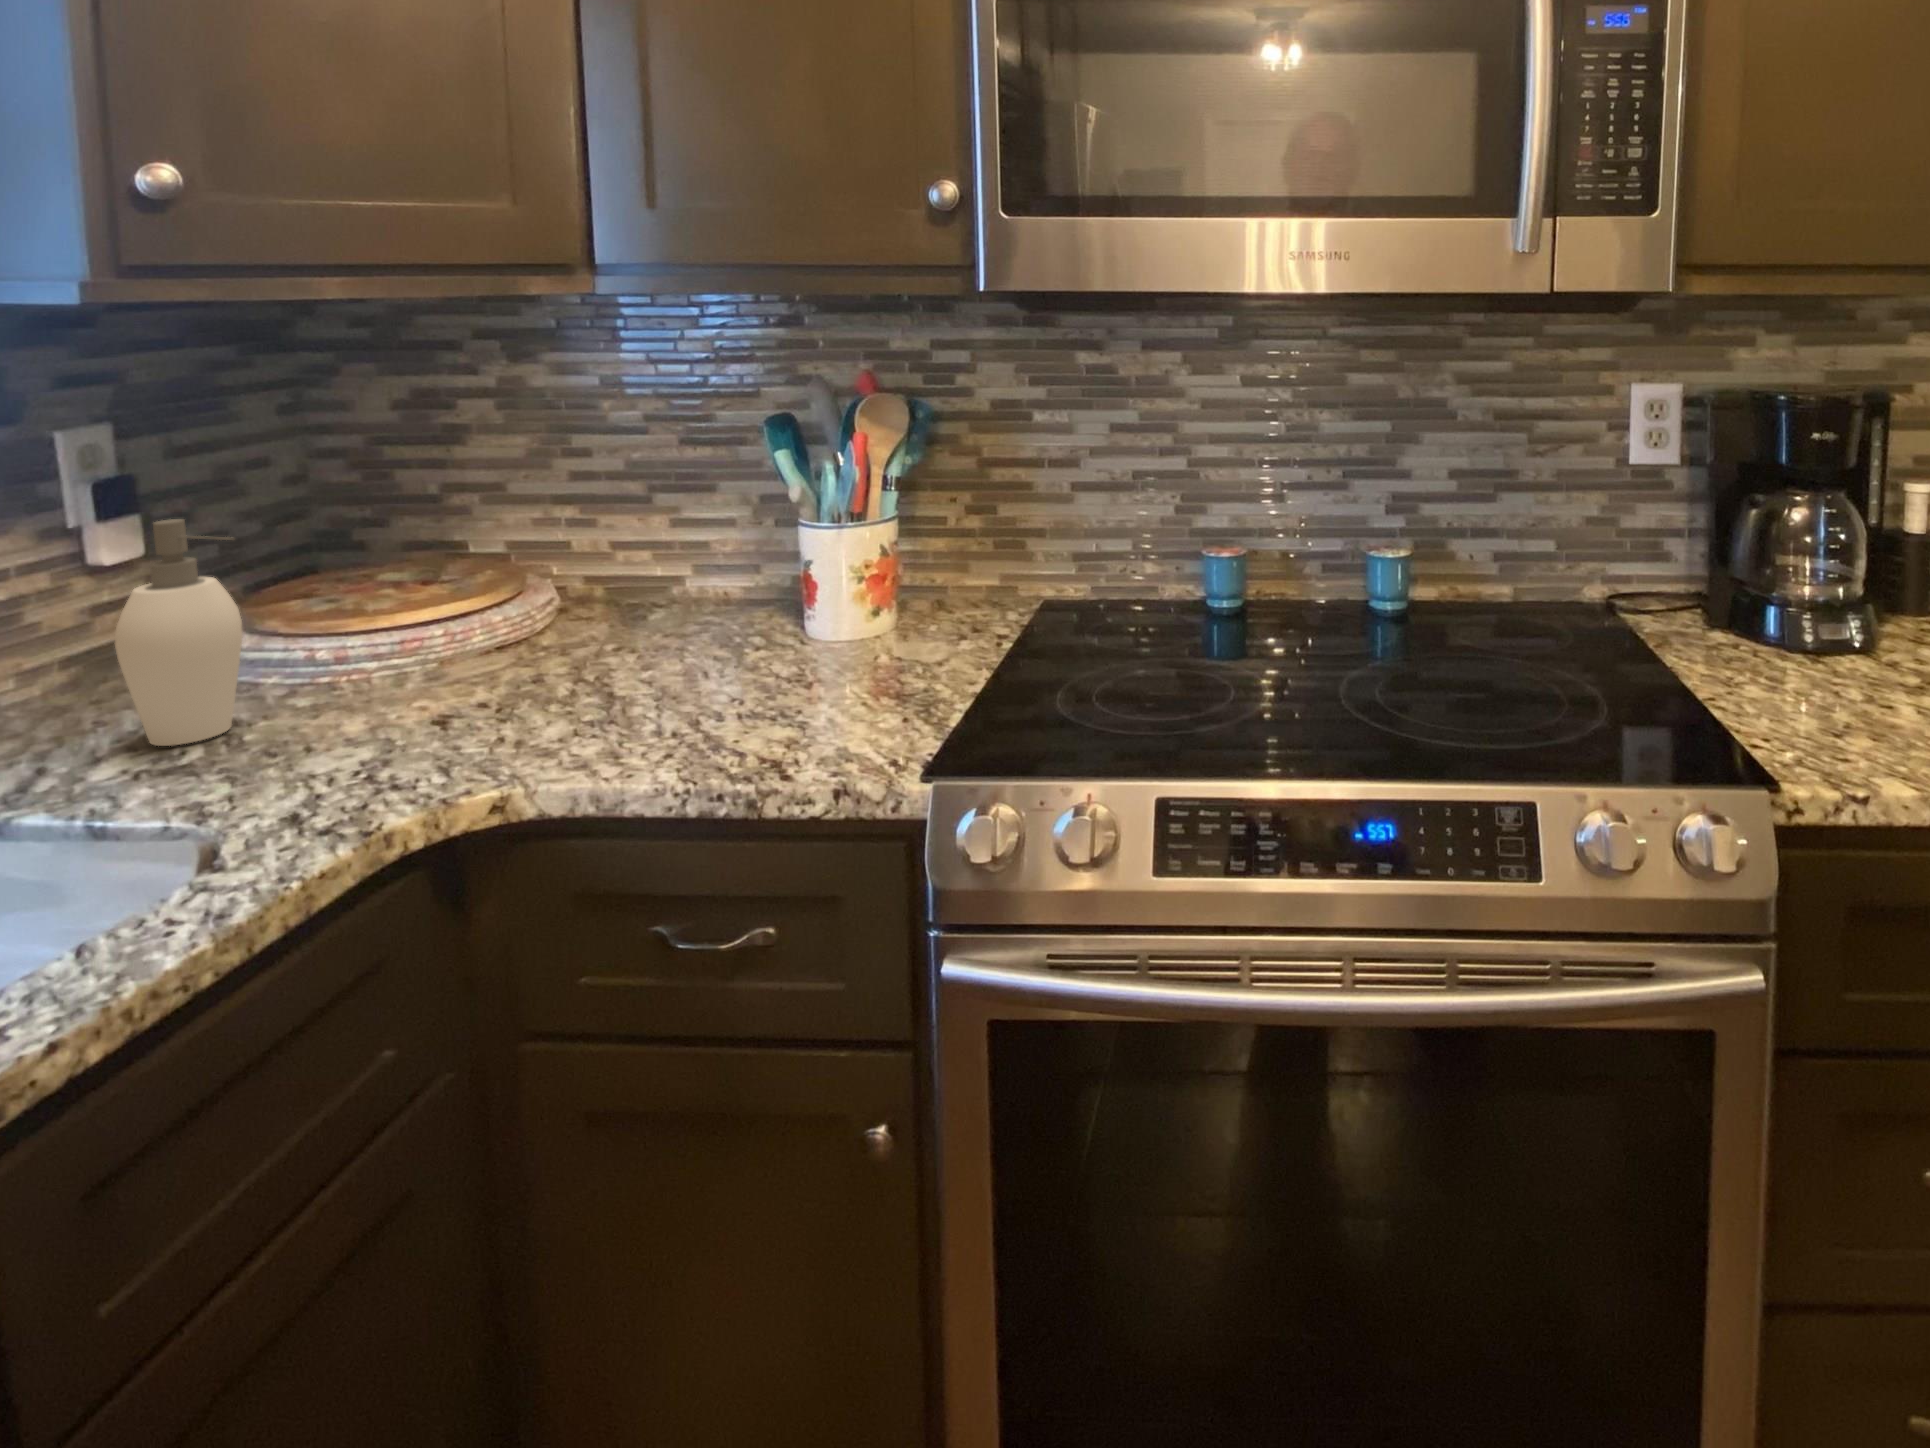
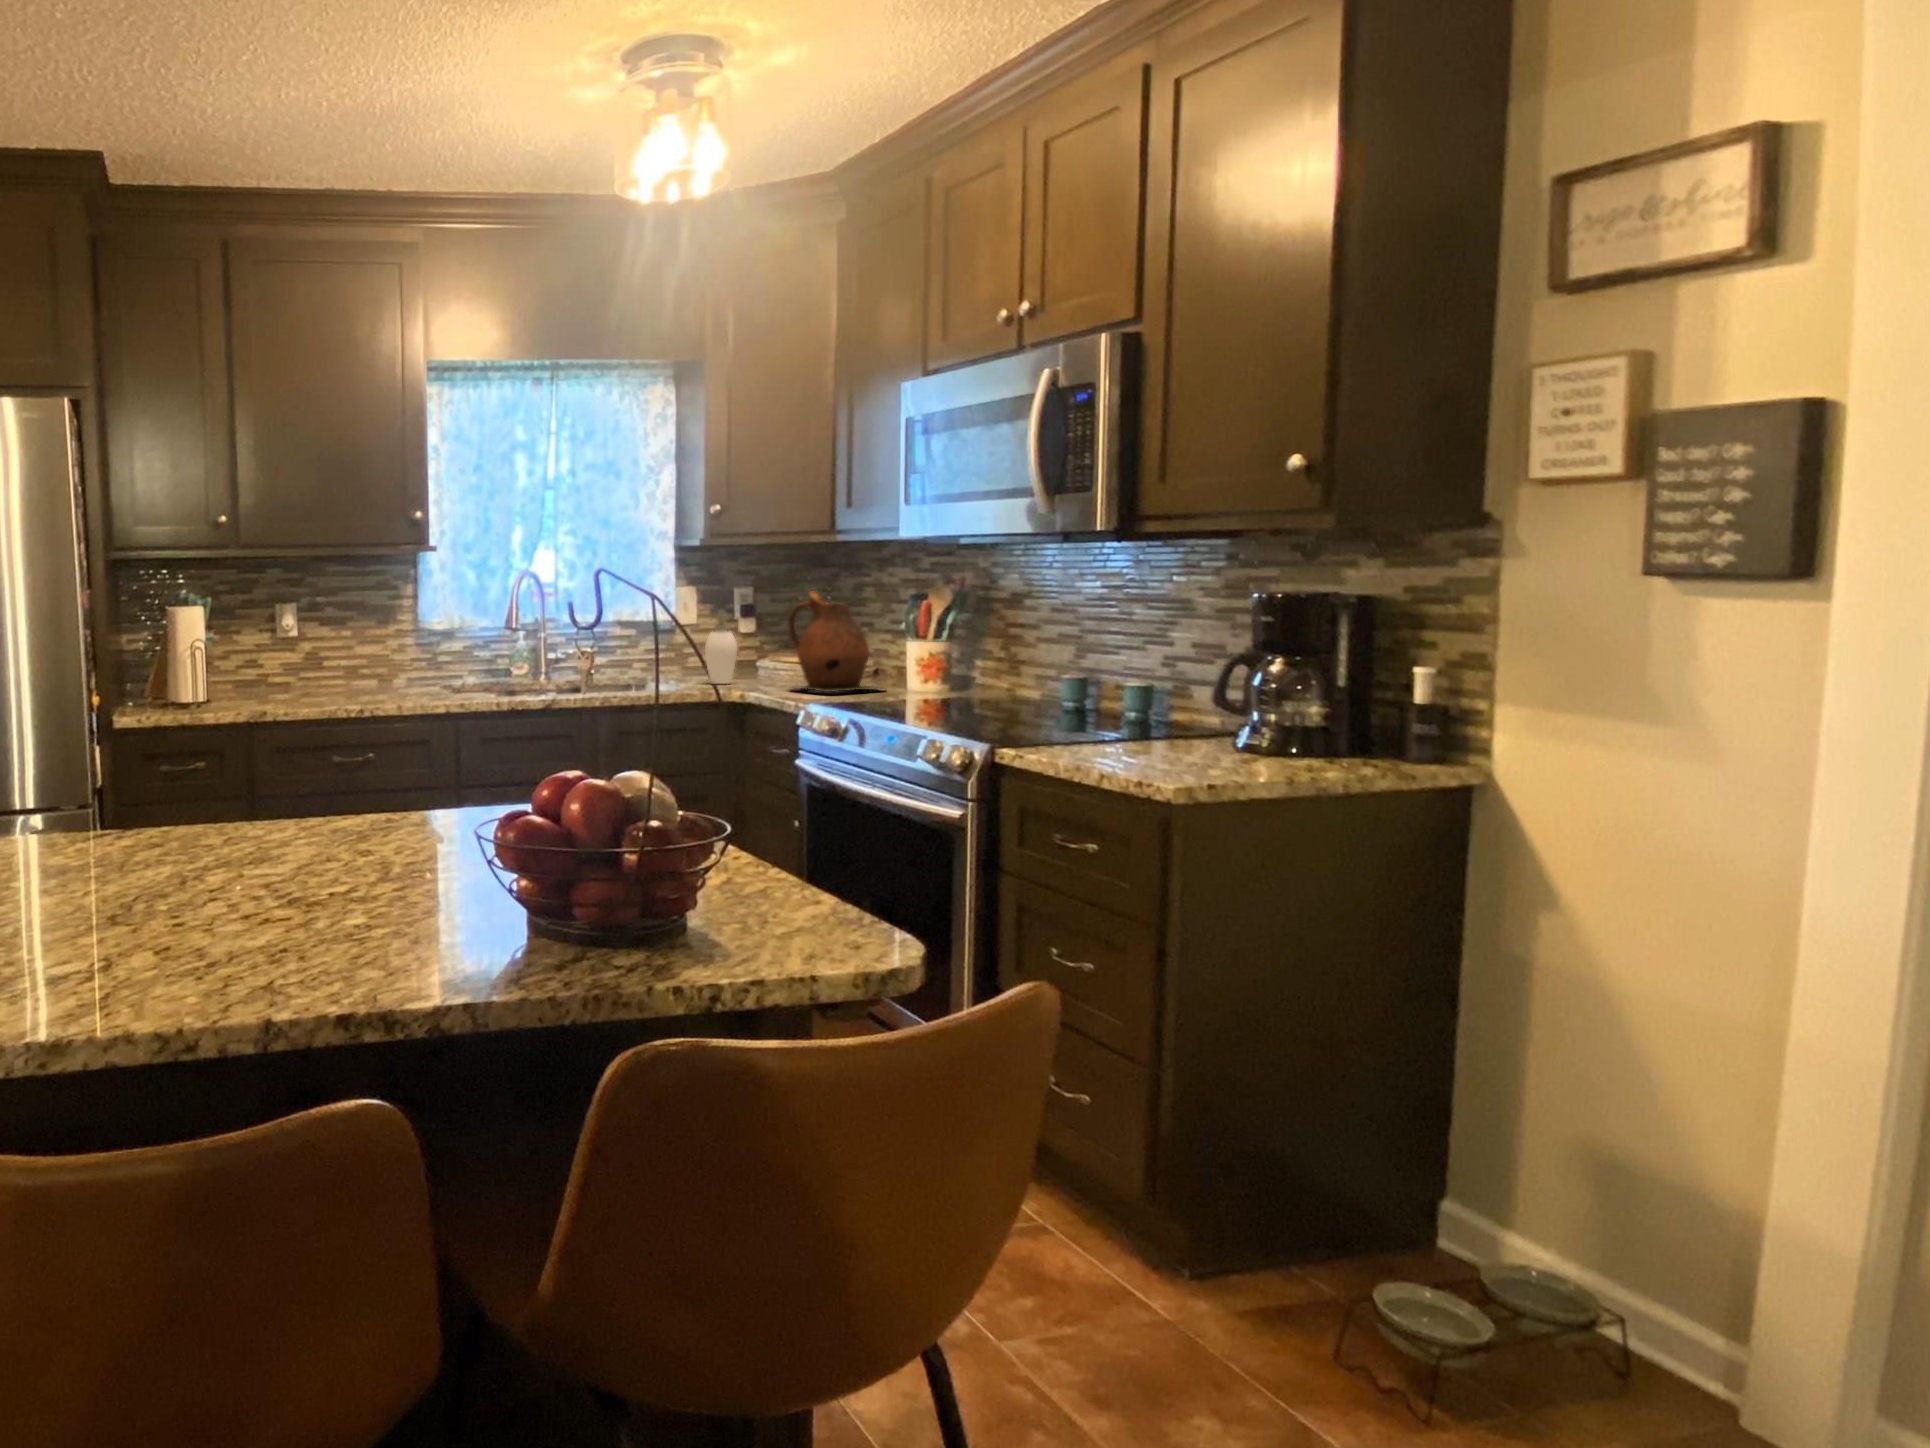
ceramic pitcher: none [479,439,737,701] -> present [788,592,879,692]

